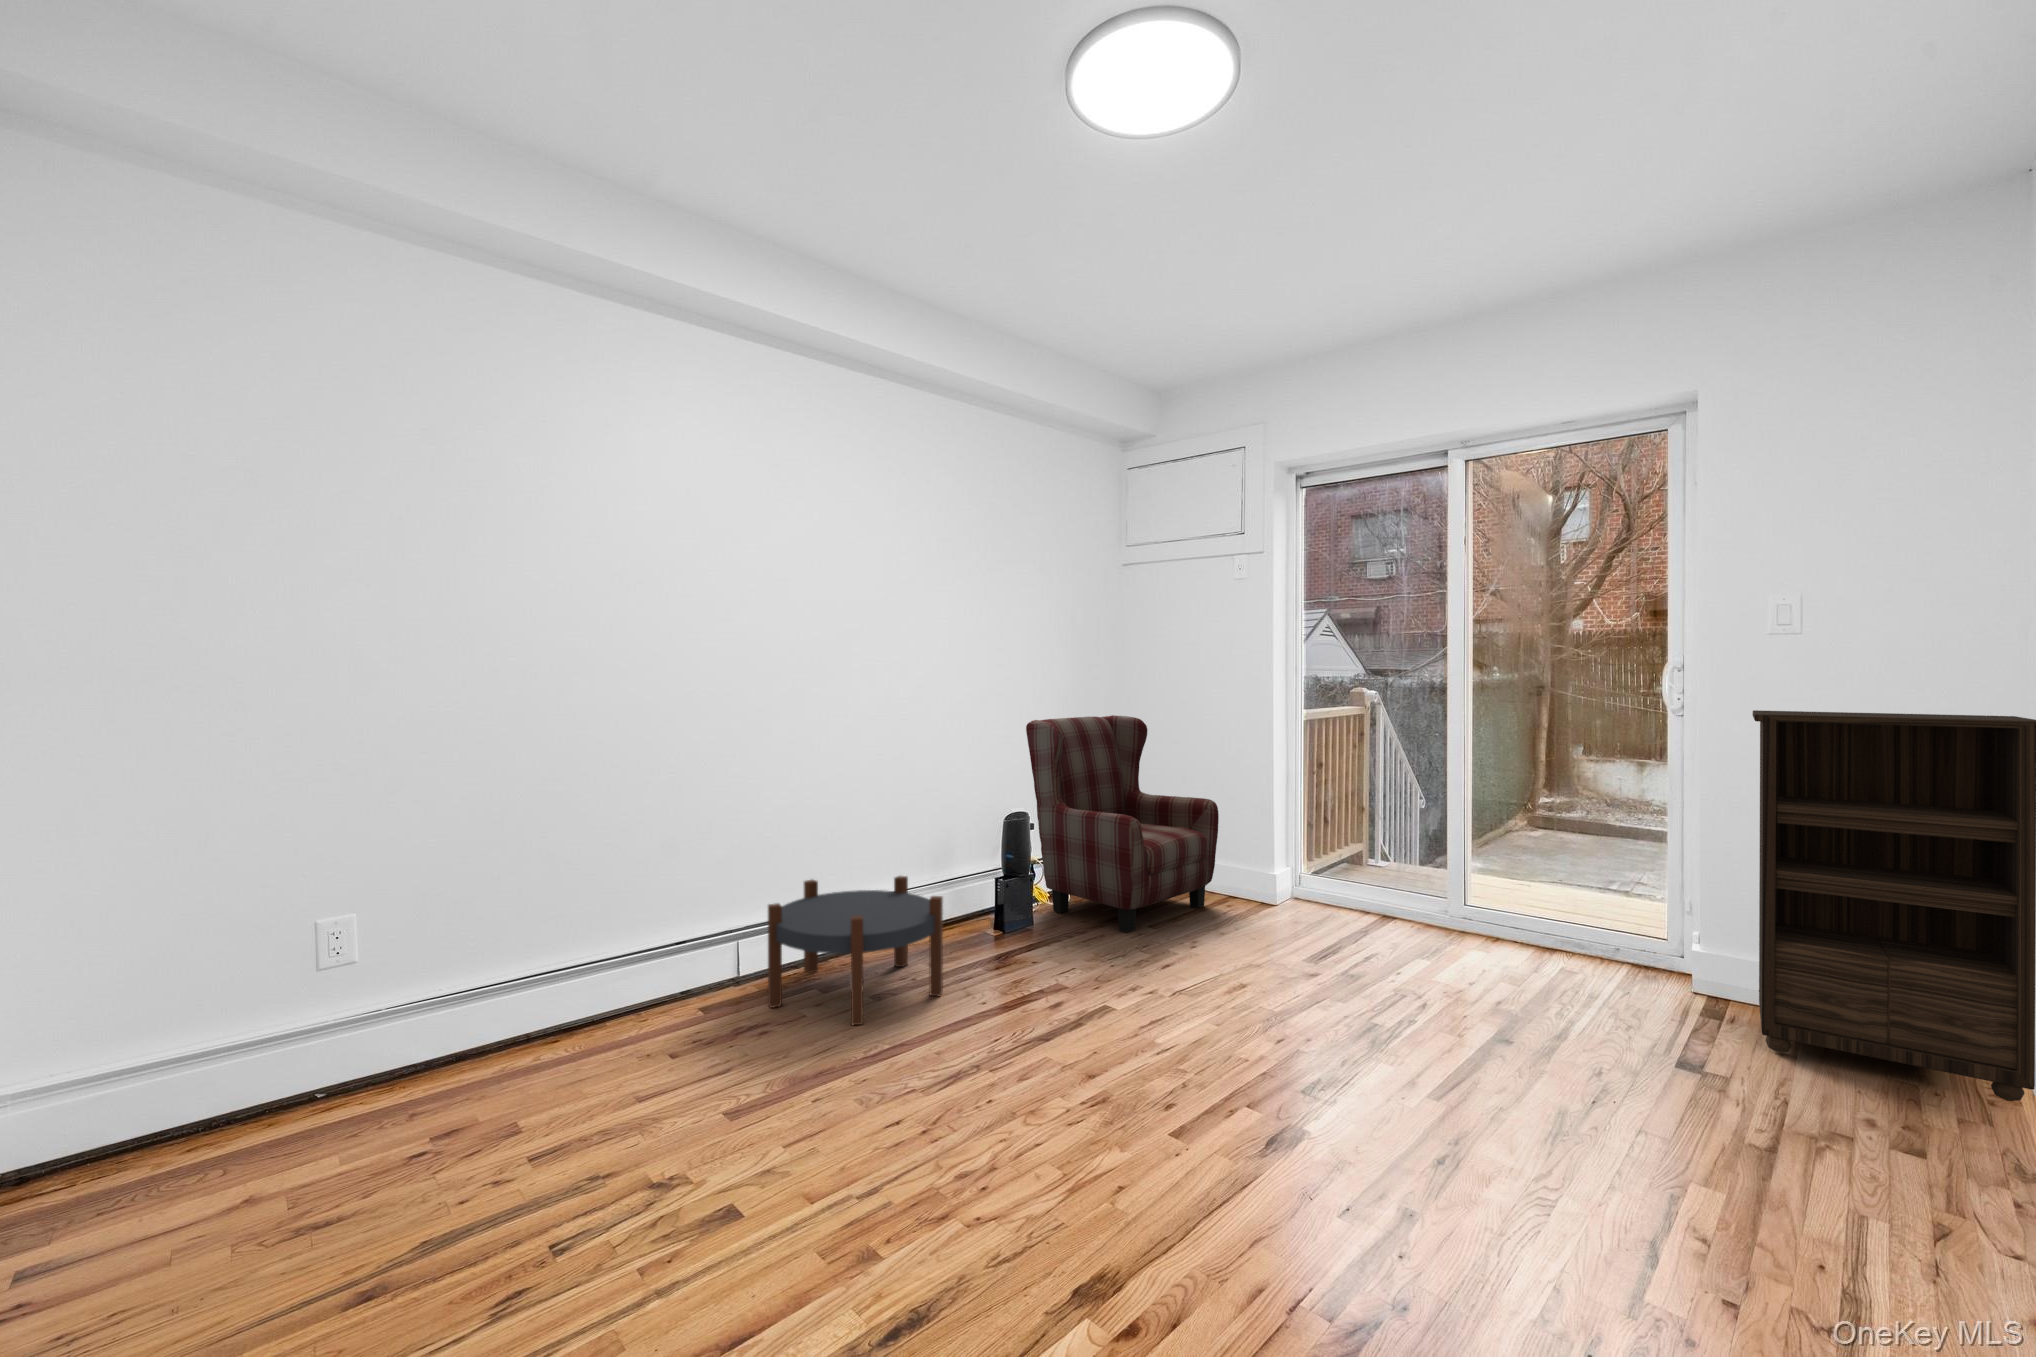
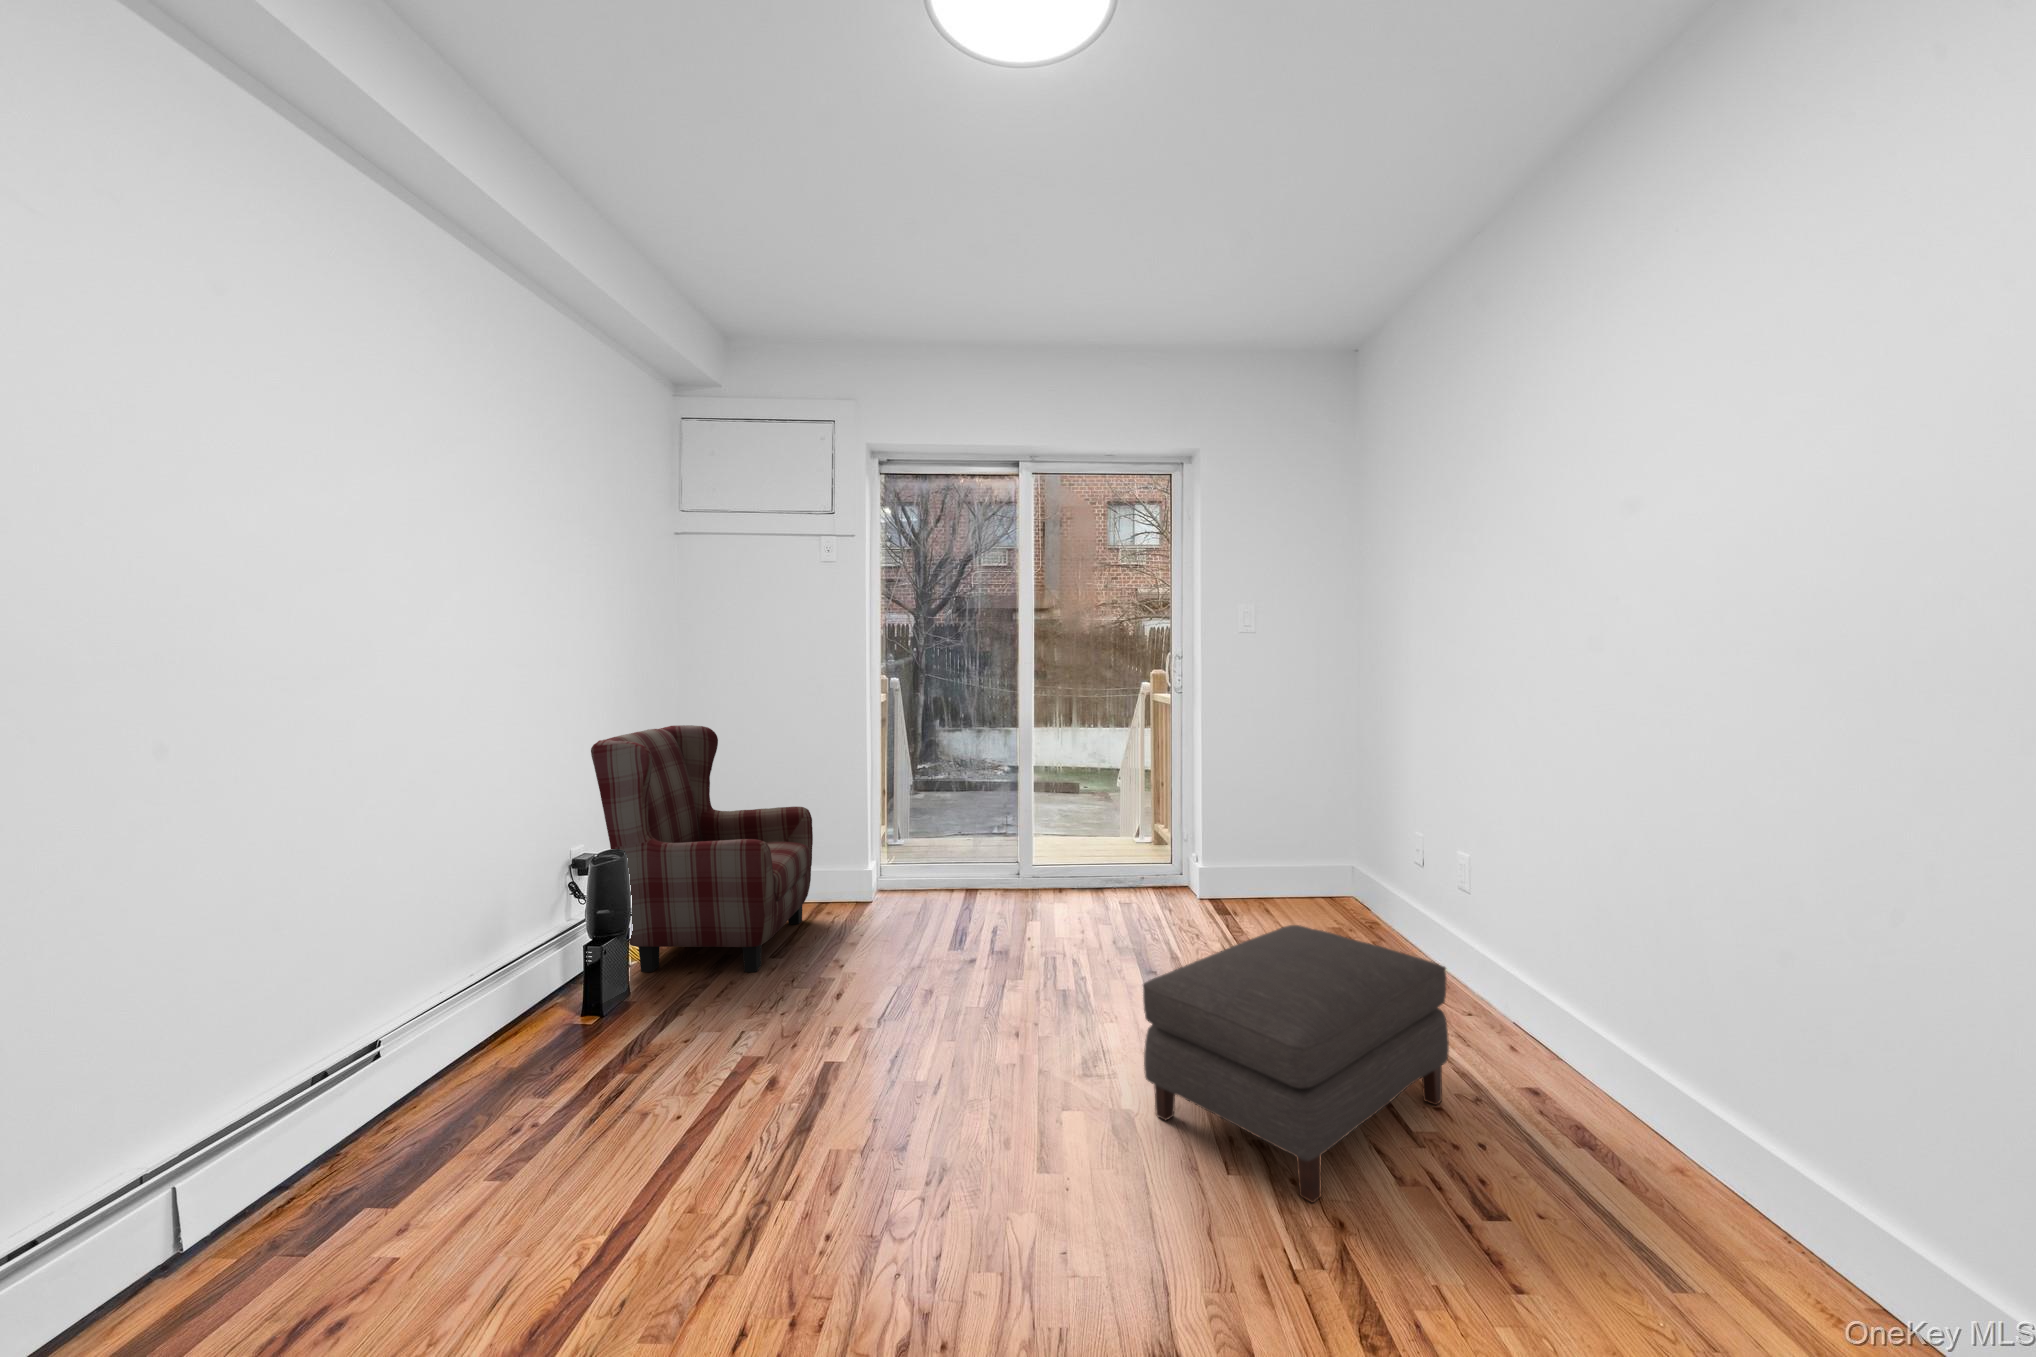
bookshelf: present [1753,710,2036,1101] -> none [1238,683,1393,924]
side table: present [768,876,943,1025] -> none [289,983,608,1276]
ottoman: none [1314,999,1755,1298] -> present [1143,925,1449,1203]

